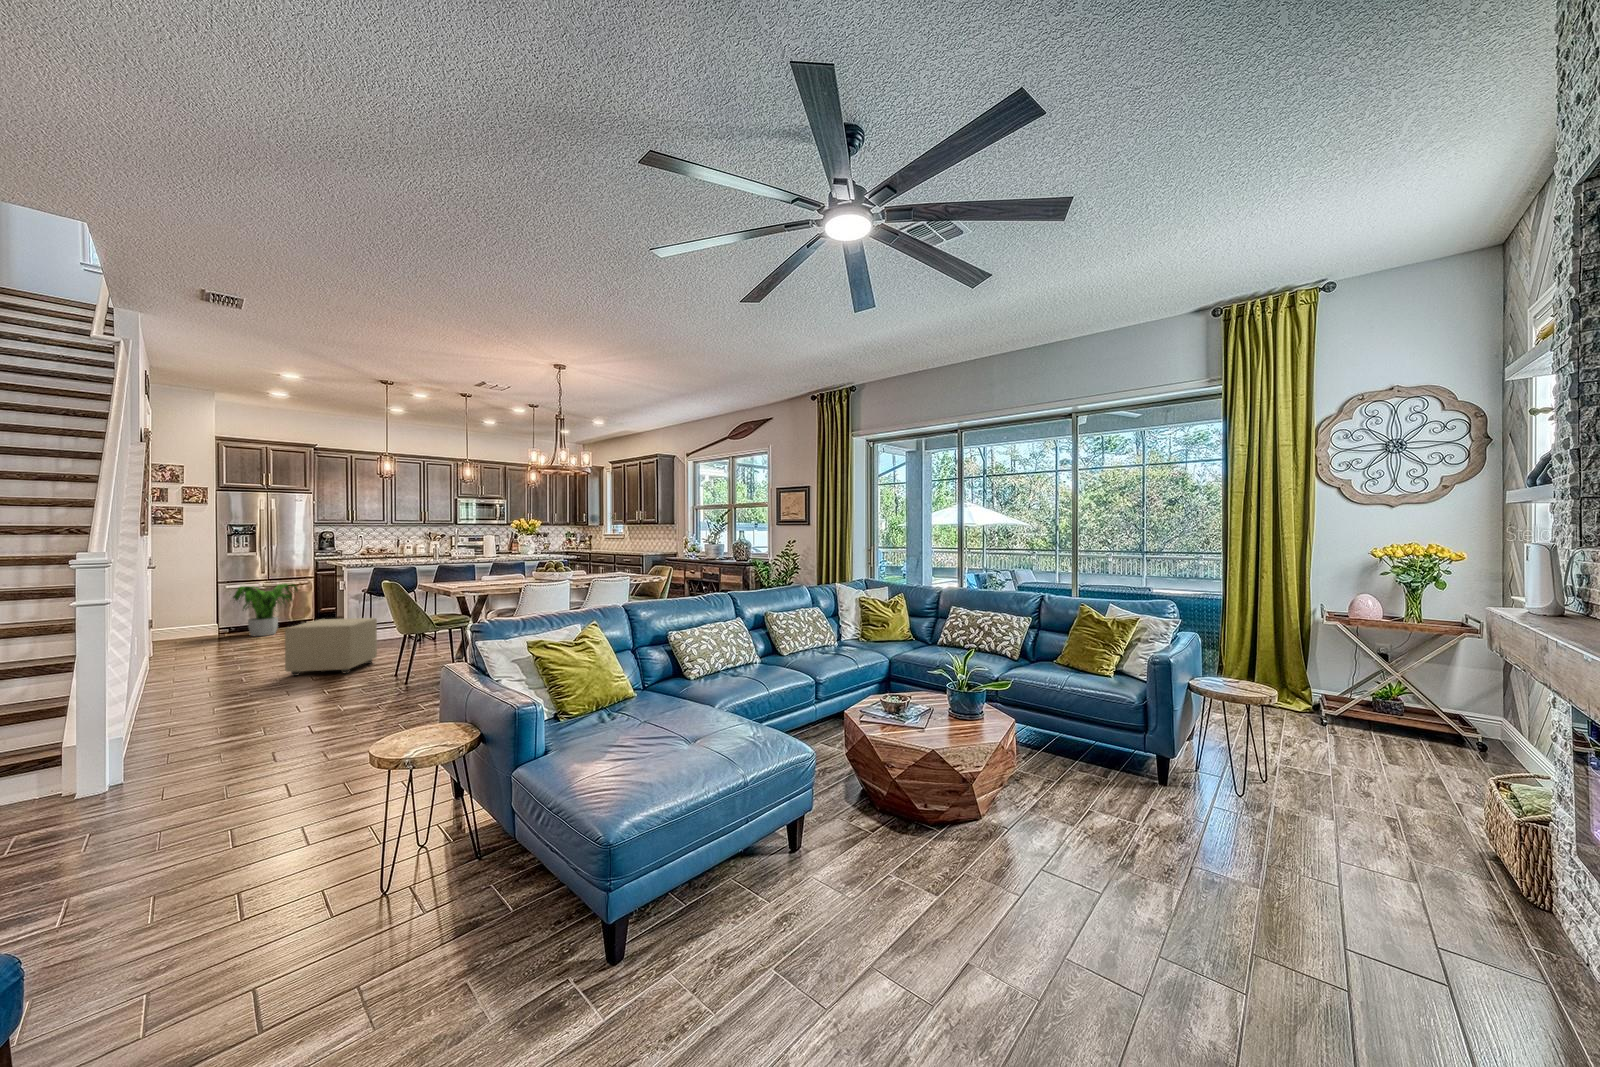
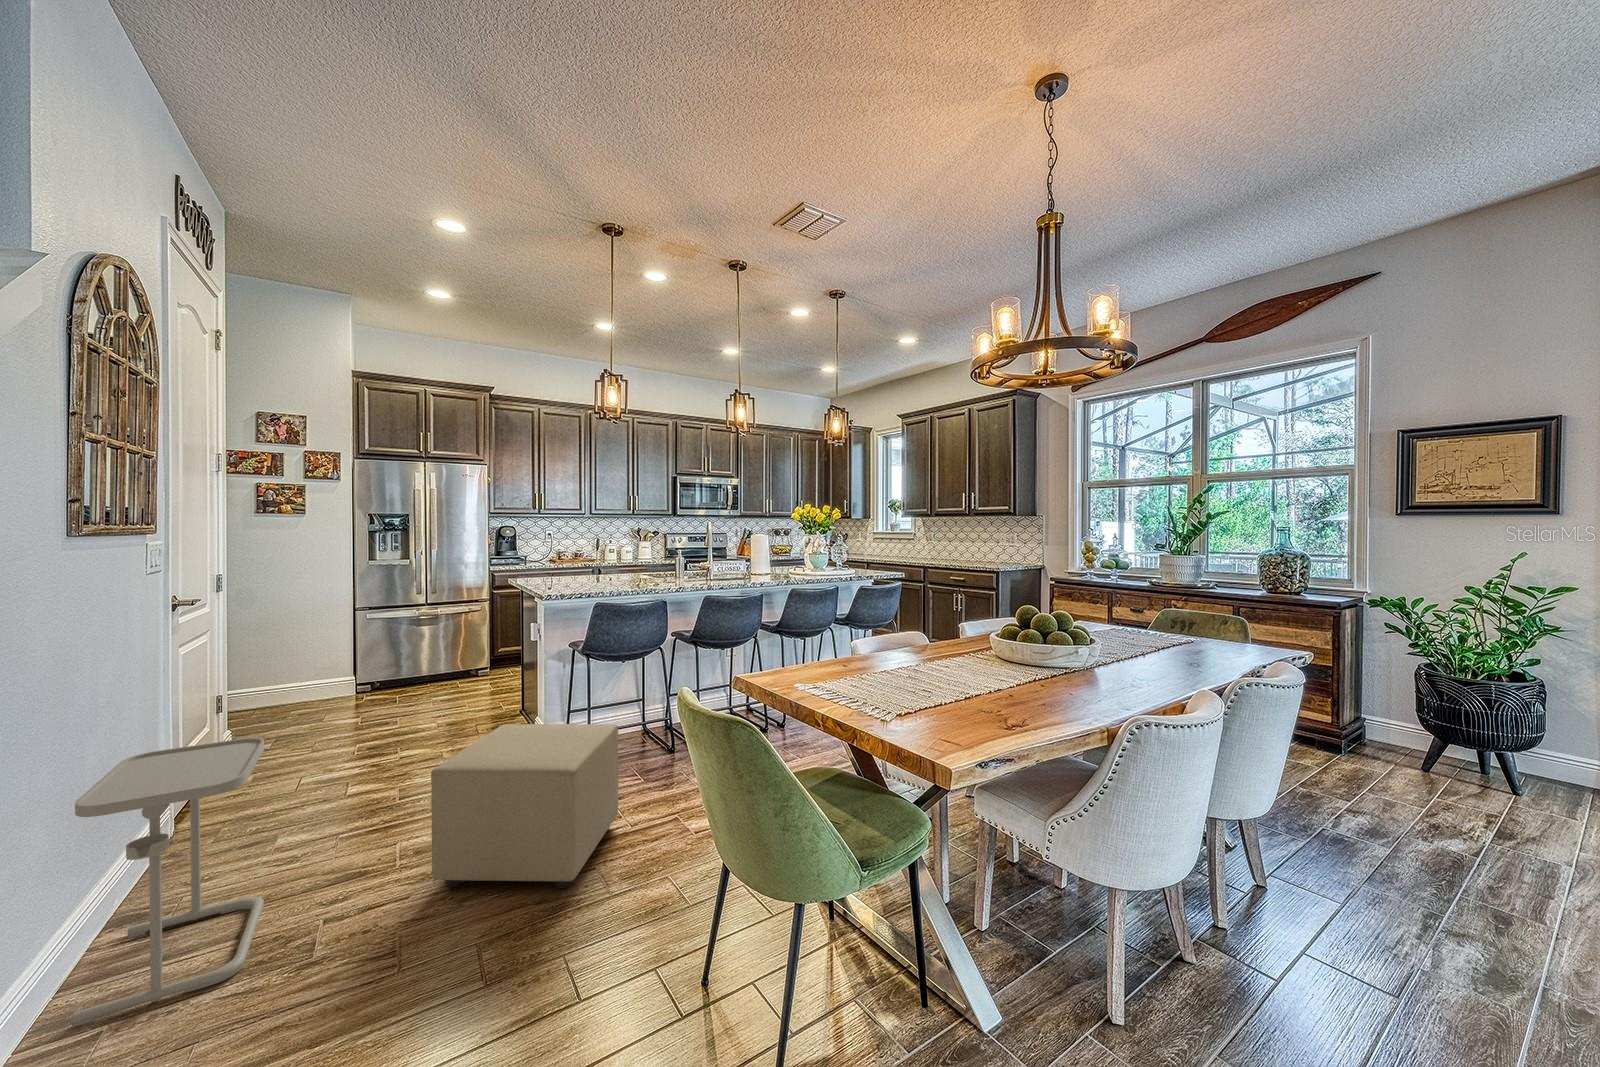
potted plant: present [233,583,298,636] -> none [365,610,467,701]
side table: none [148,617,209,701] -> present [71,738,264,1027]

